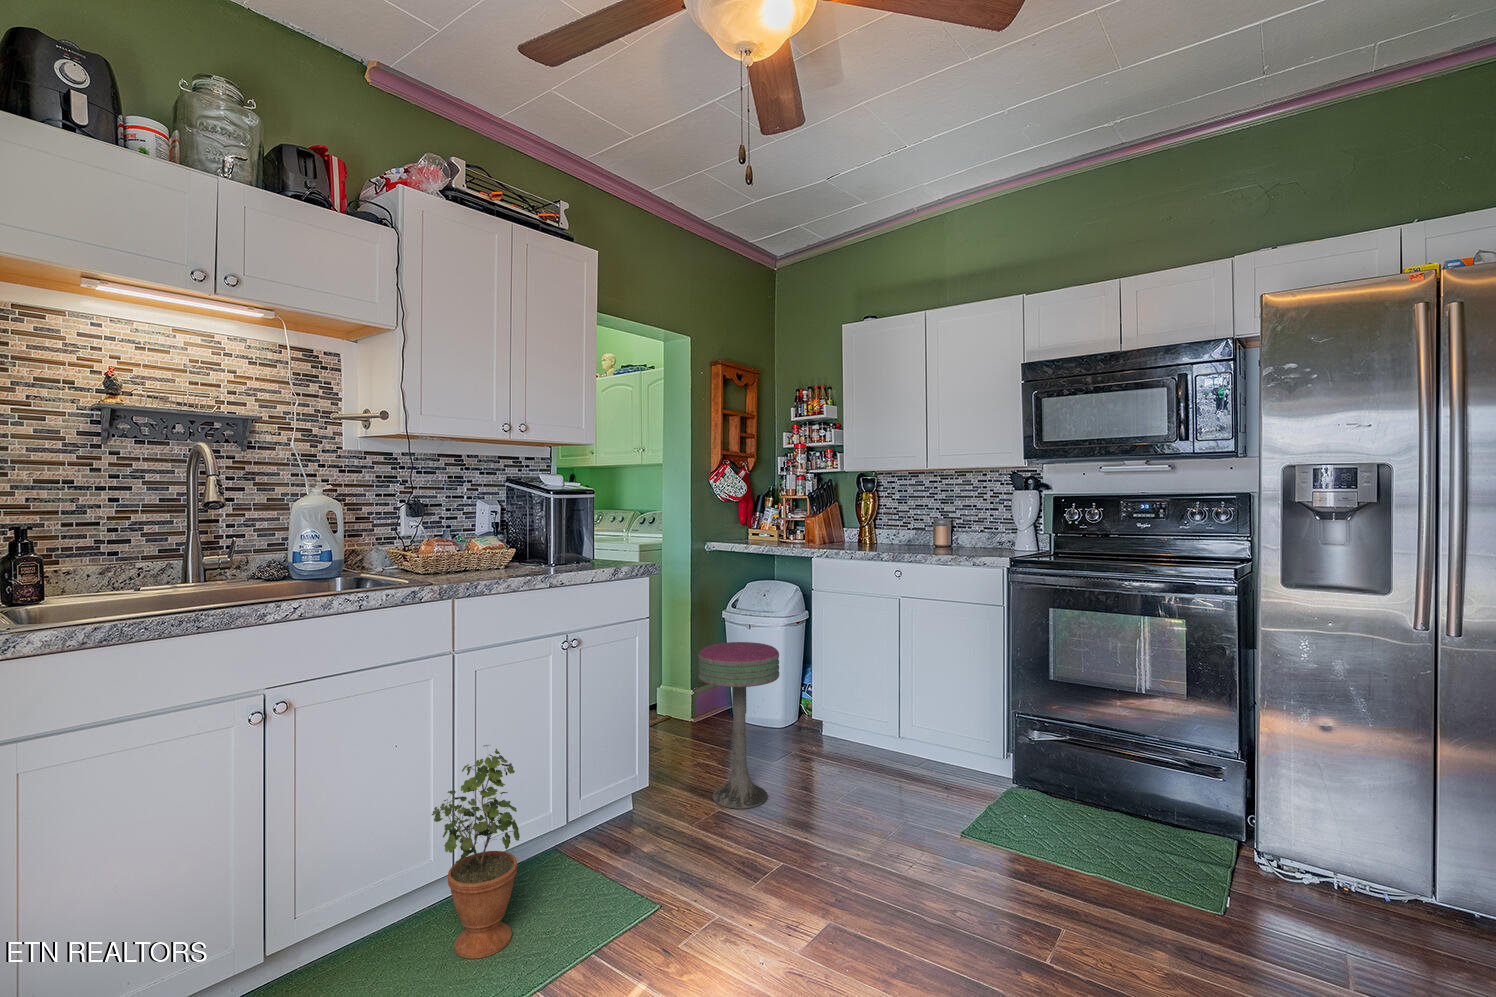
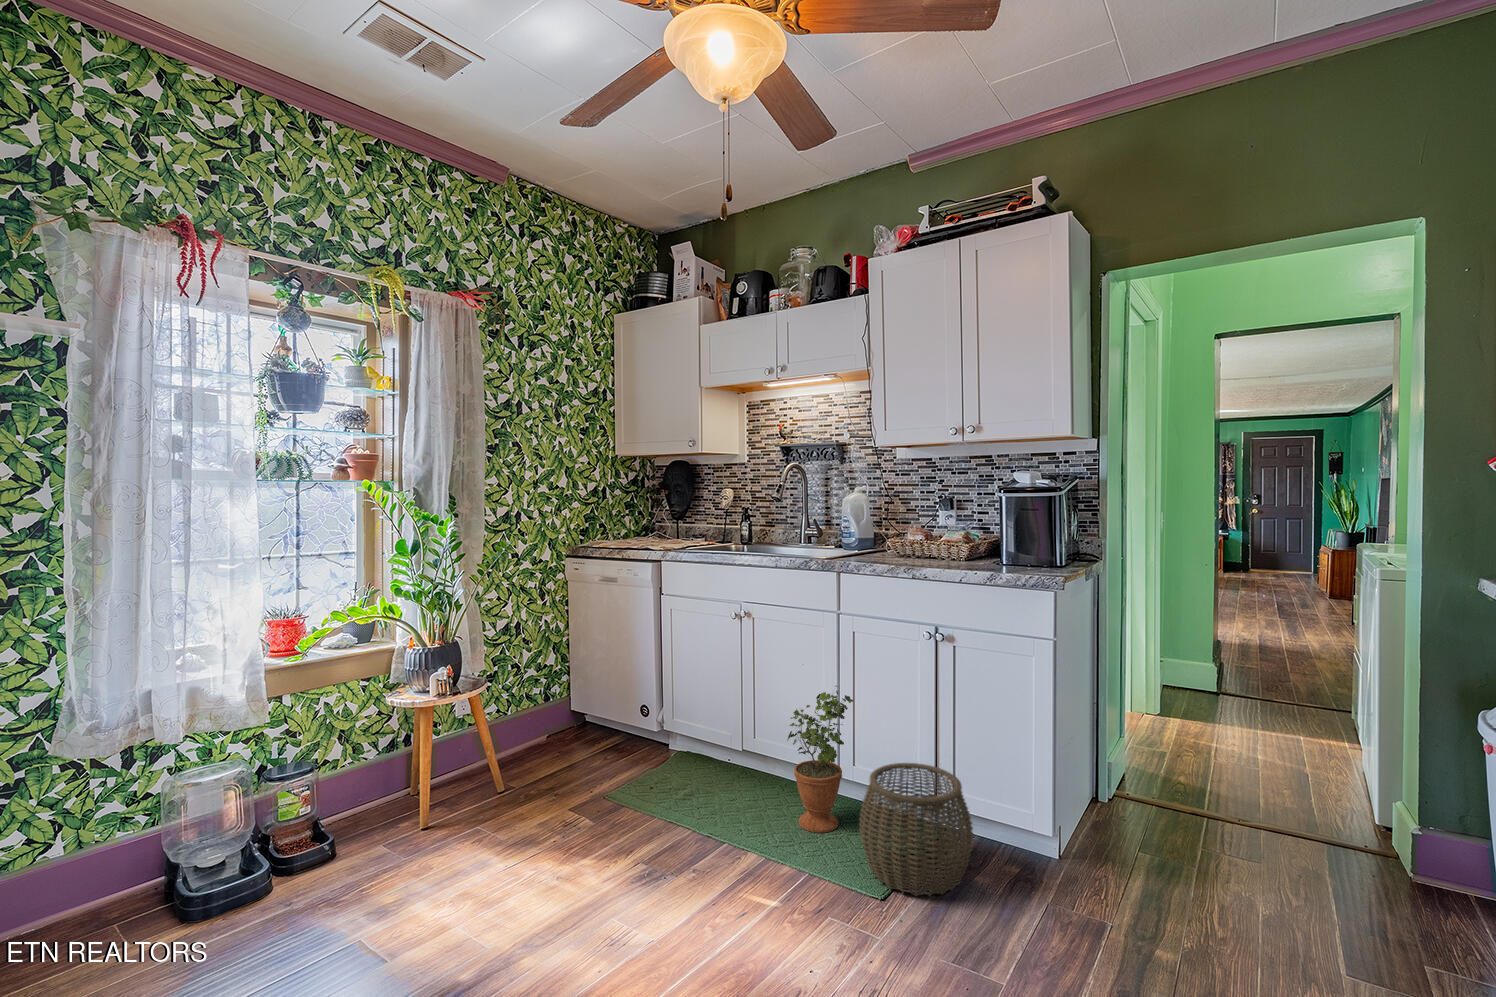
bar stool: present [698,642,779,809] -> none [1115,700,1250,949]
woven basket: none [572,773,689,915] -> present [859,763,974,896]

